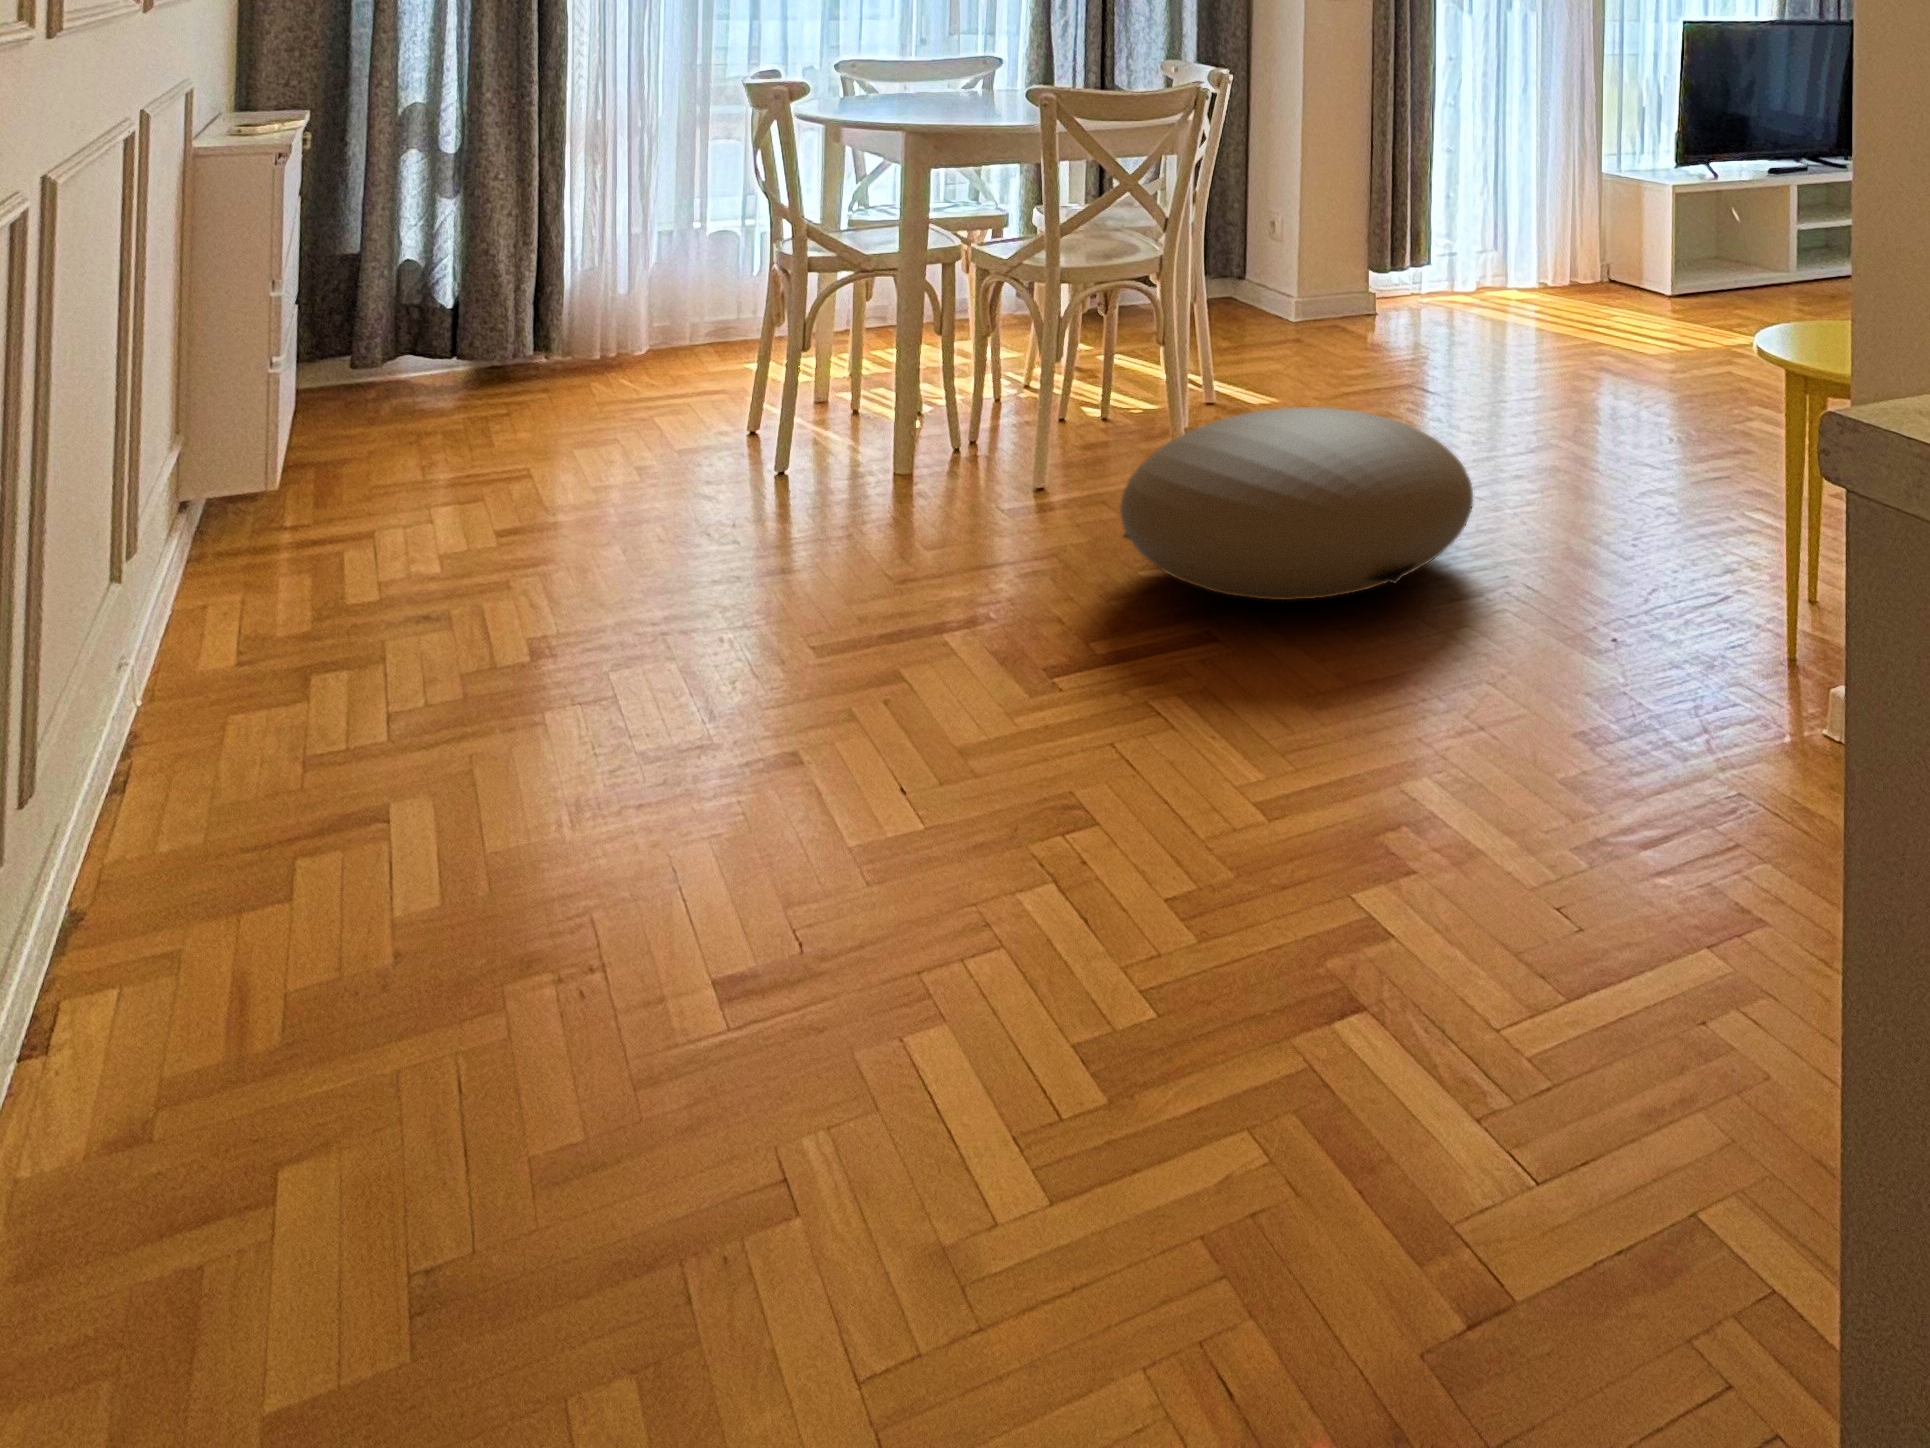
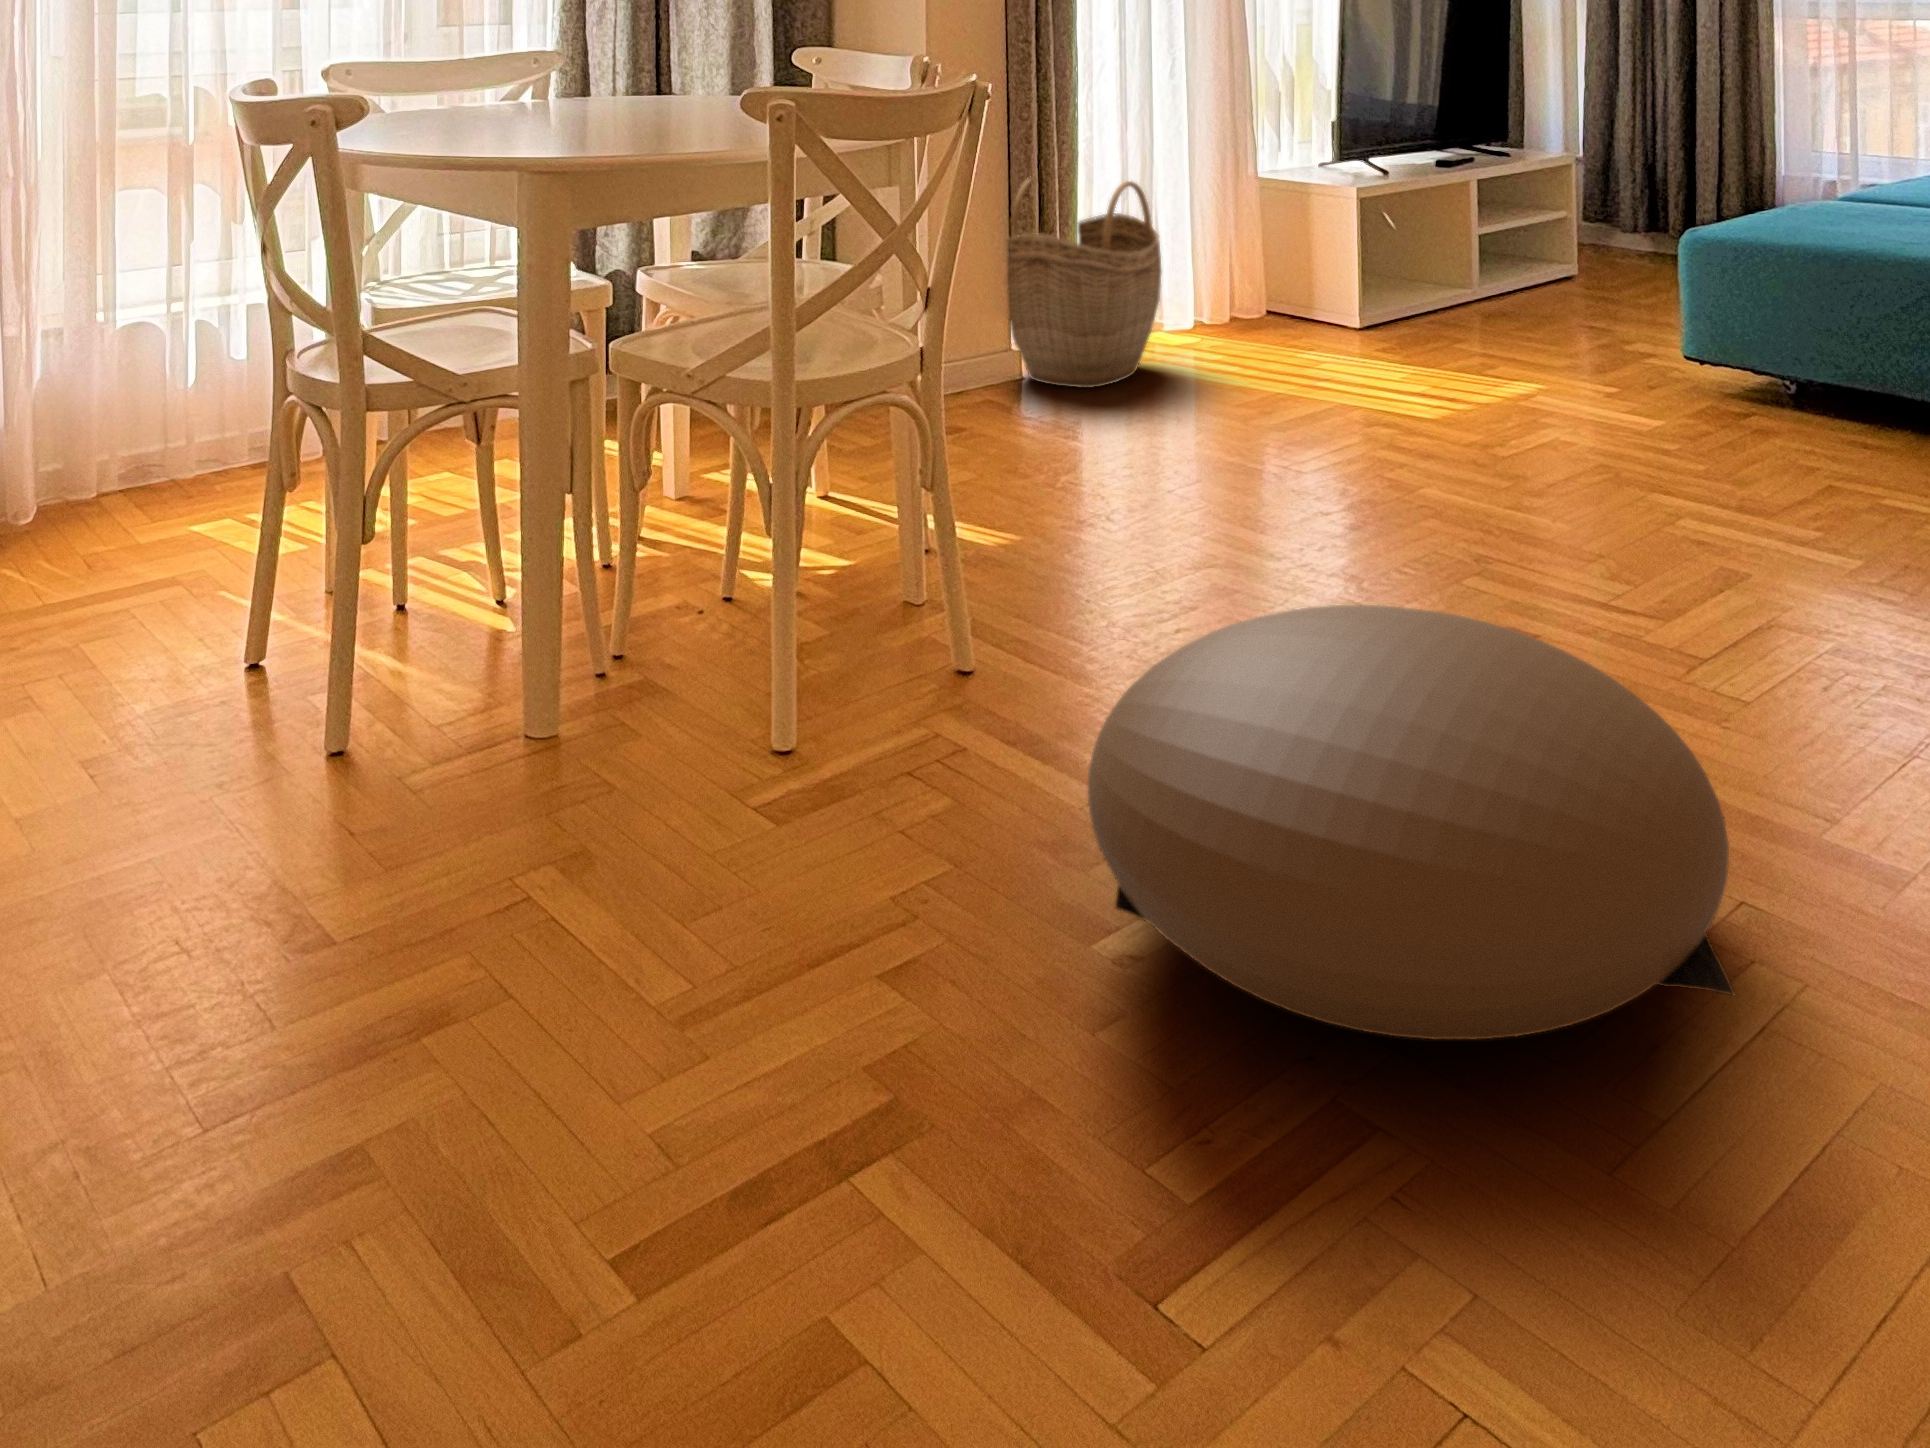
woven basket: none [1359,163,1487,323] -> present [1006,178,1162,388]

